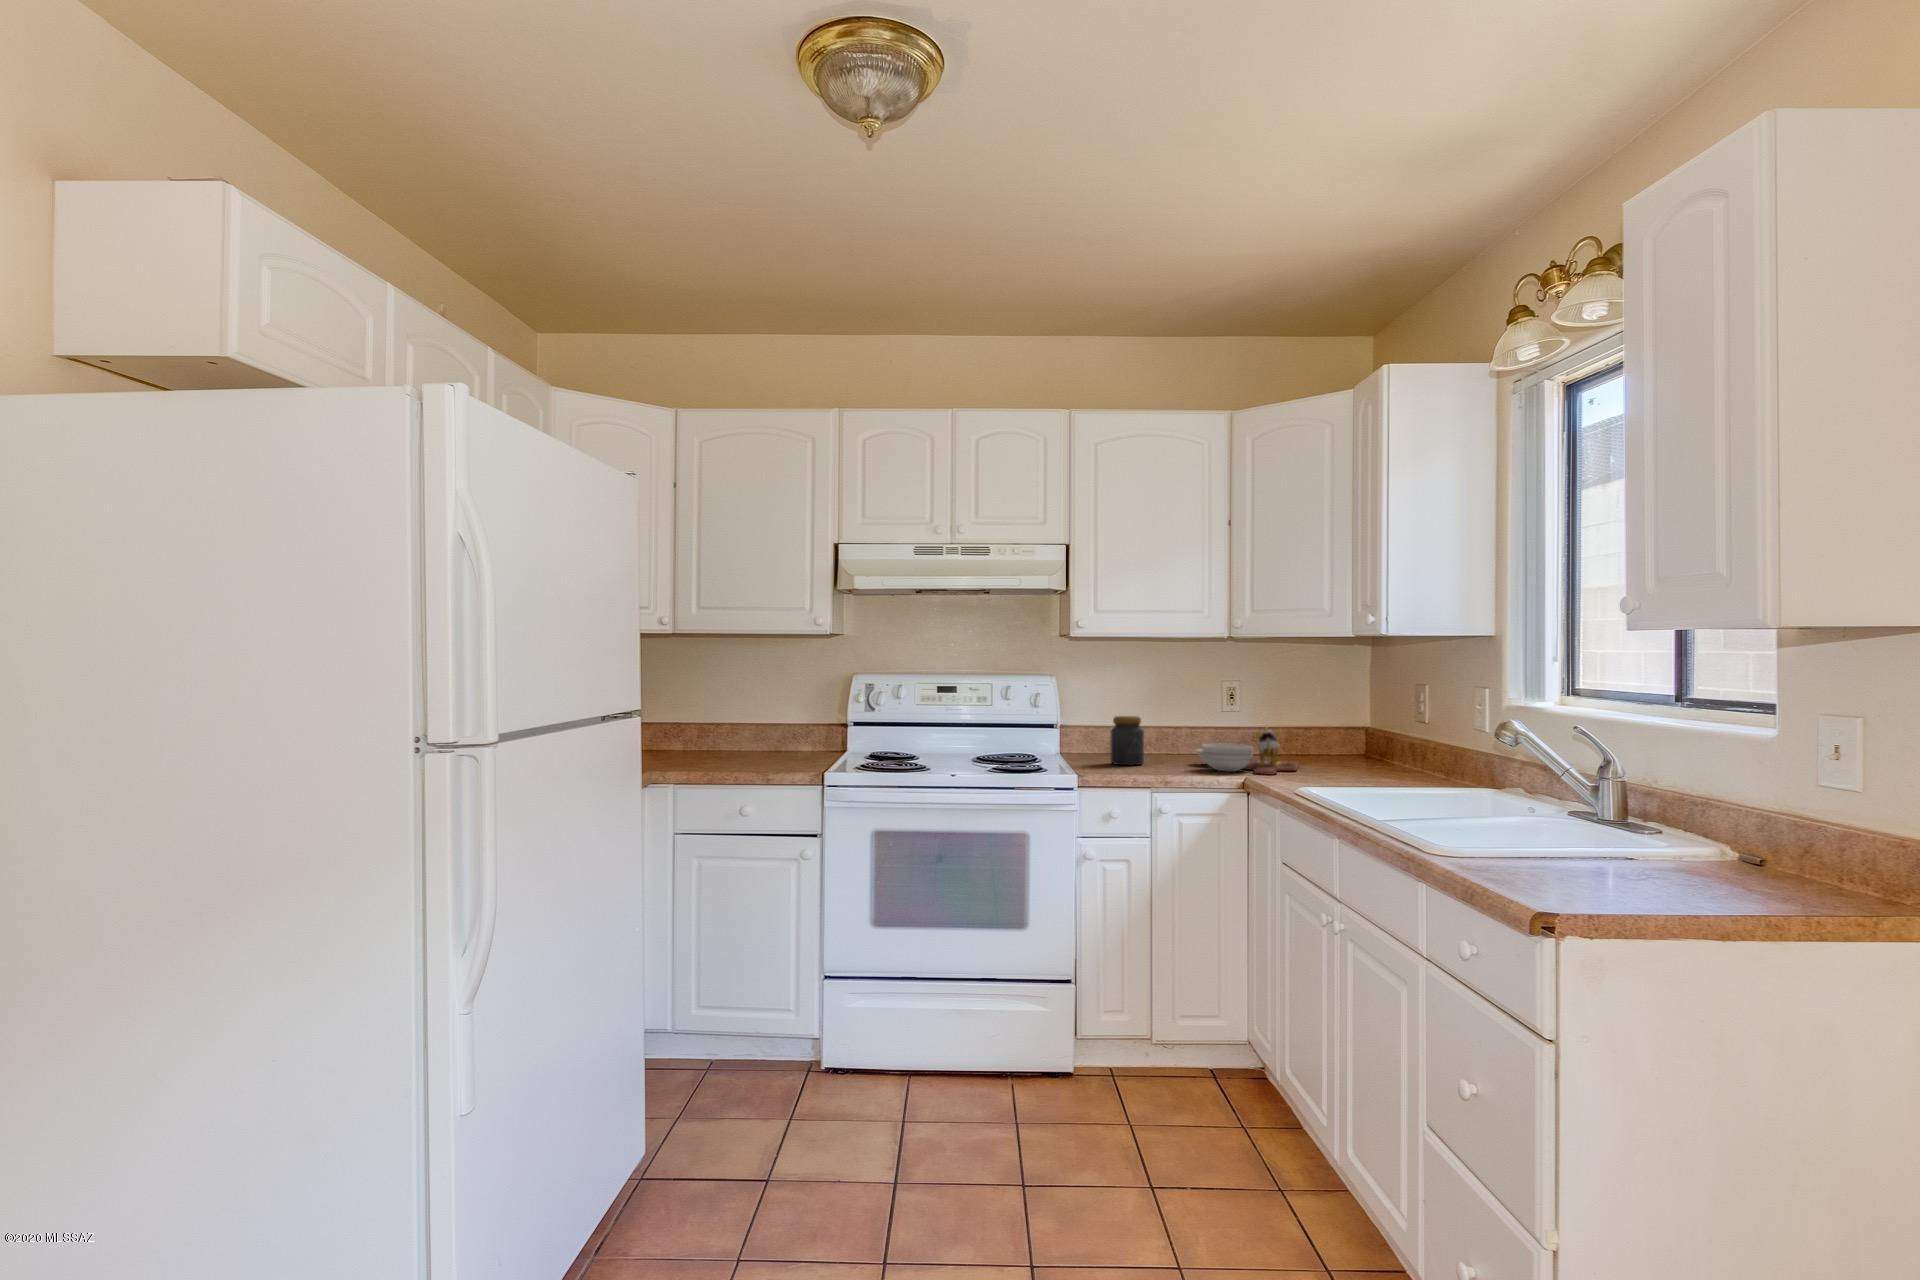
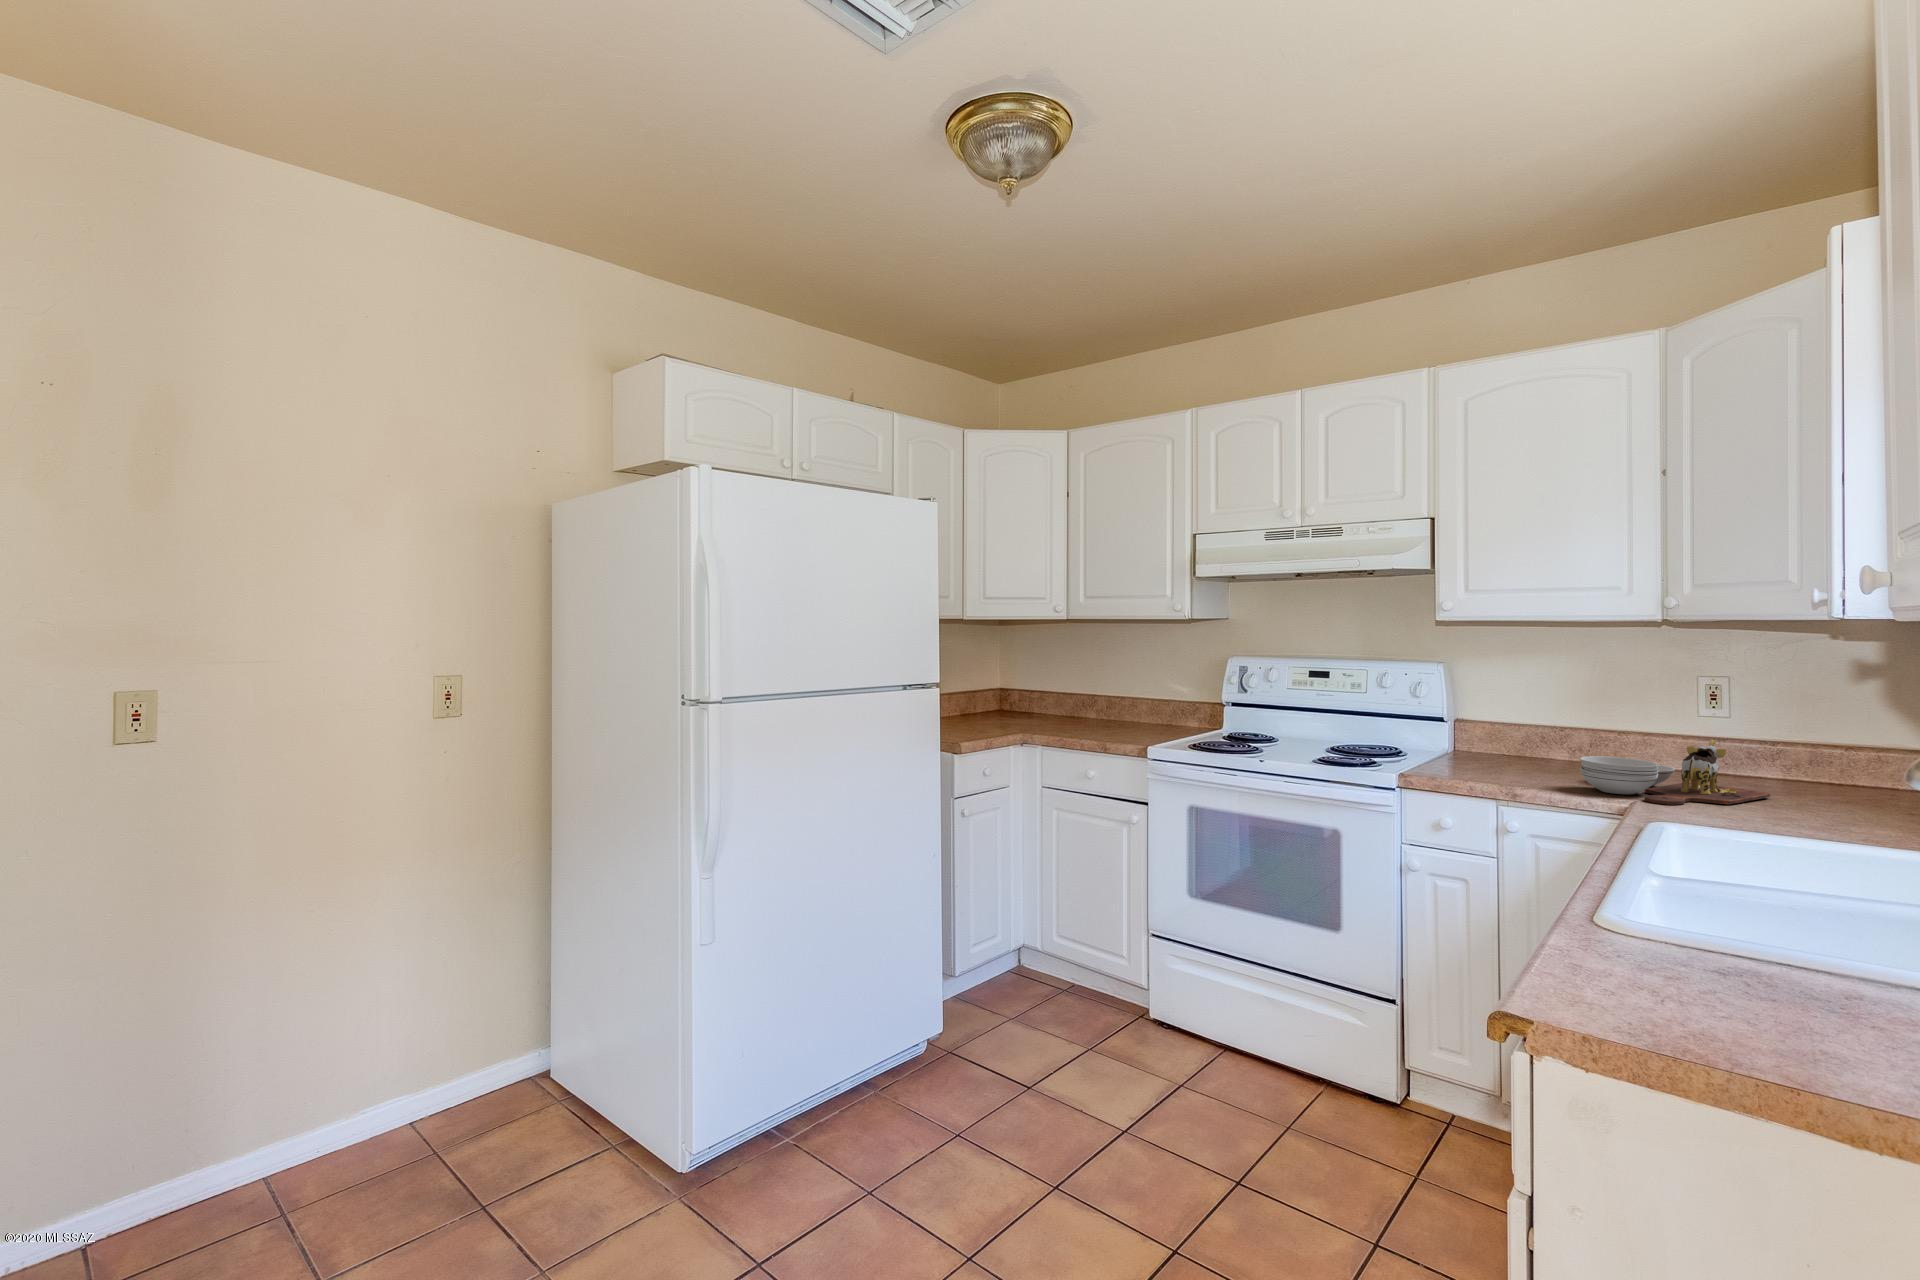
jar: present [1110,716,1144,765] -> none [1477,714,1522,773]

